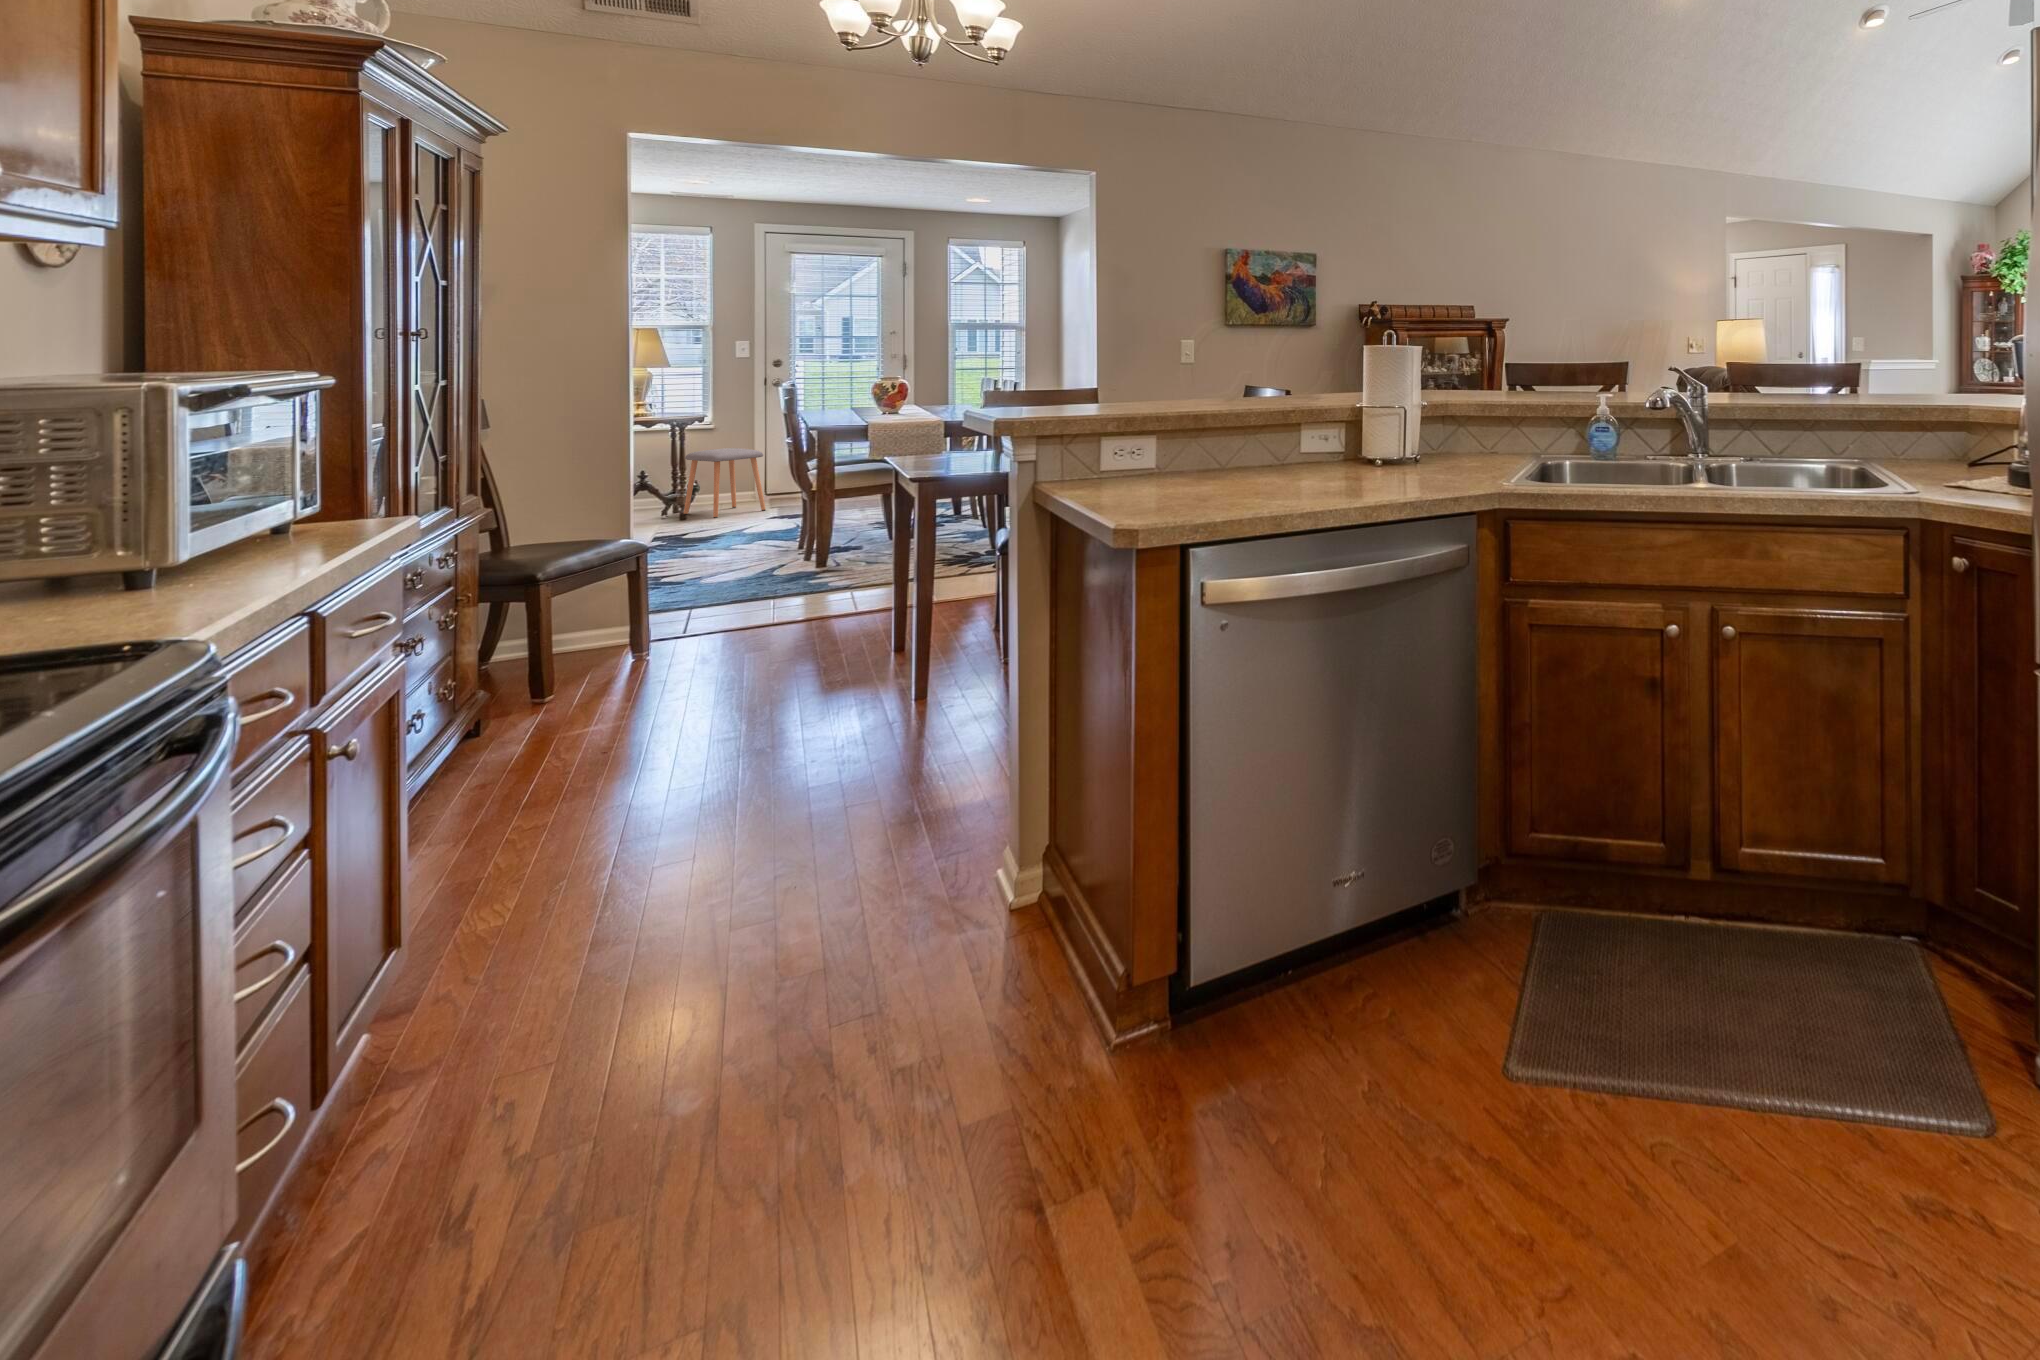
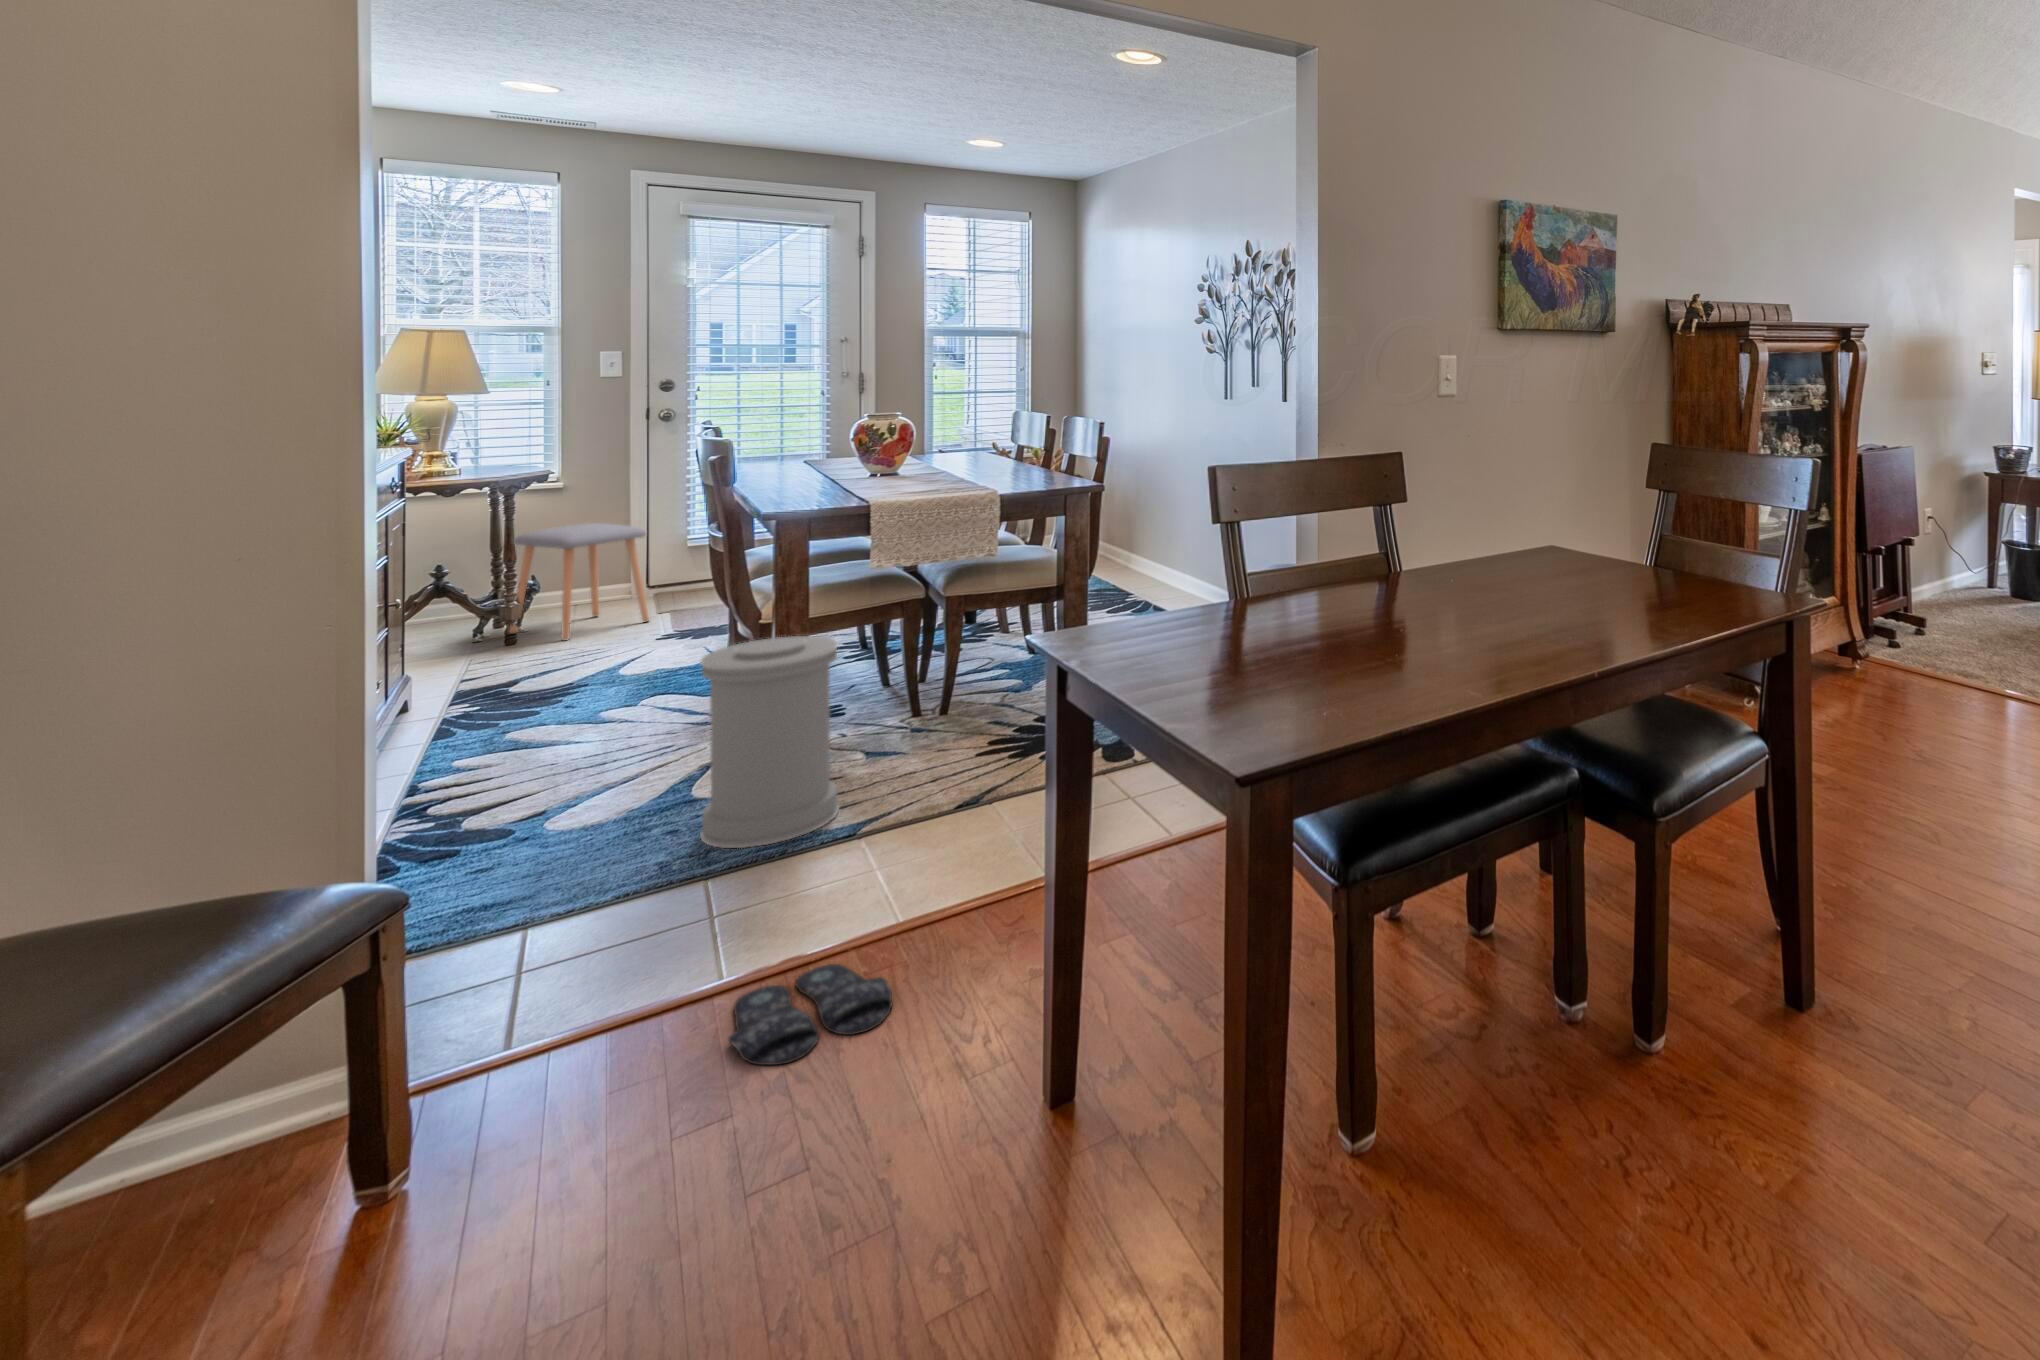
trash can: none [774,490,845,590] -> present [700,636,839,848]
slippers: none [772,619,843,640] -> present [728,964,893,1065]

